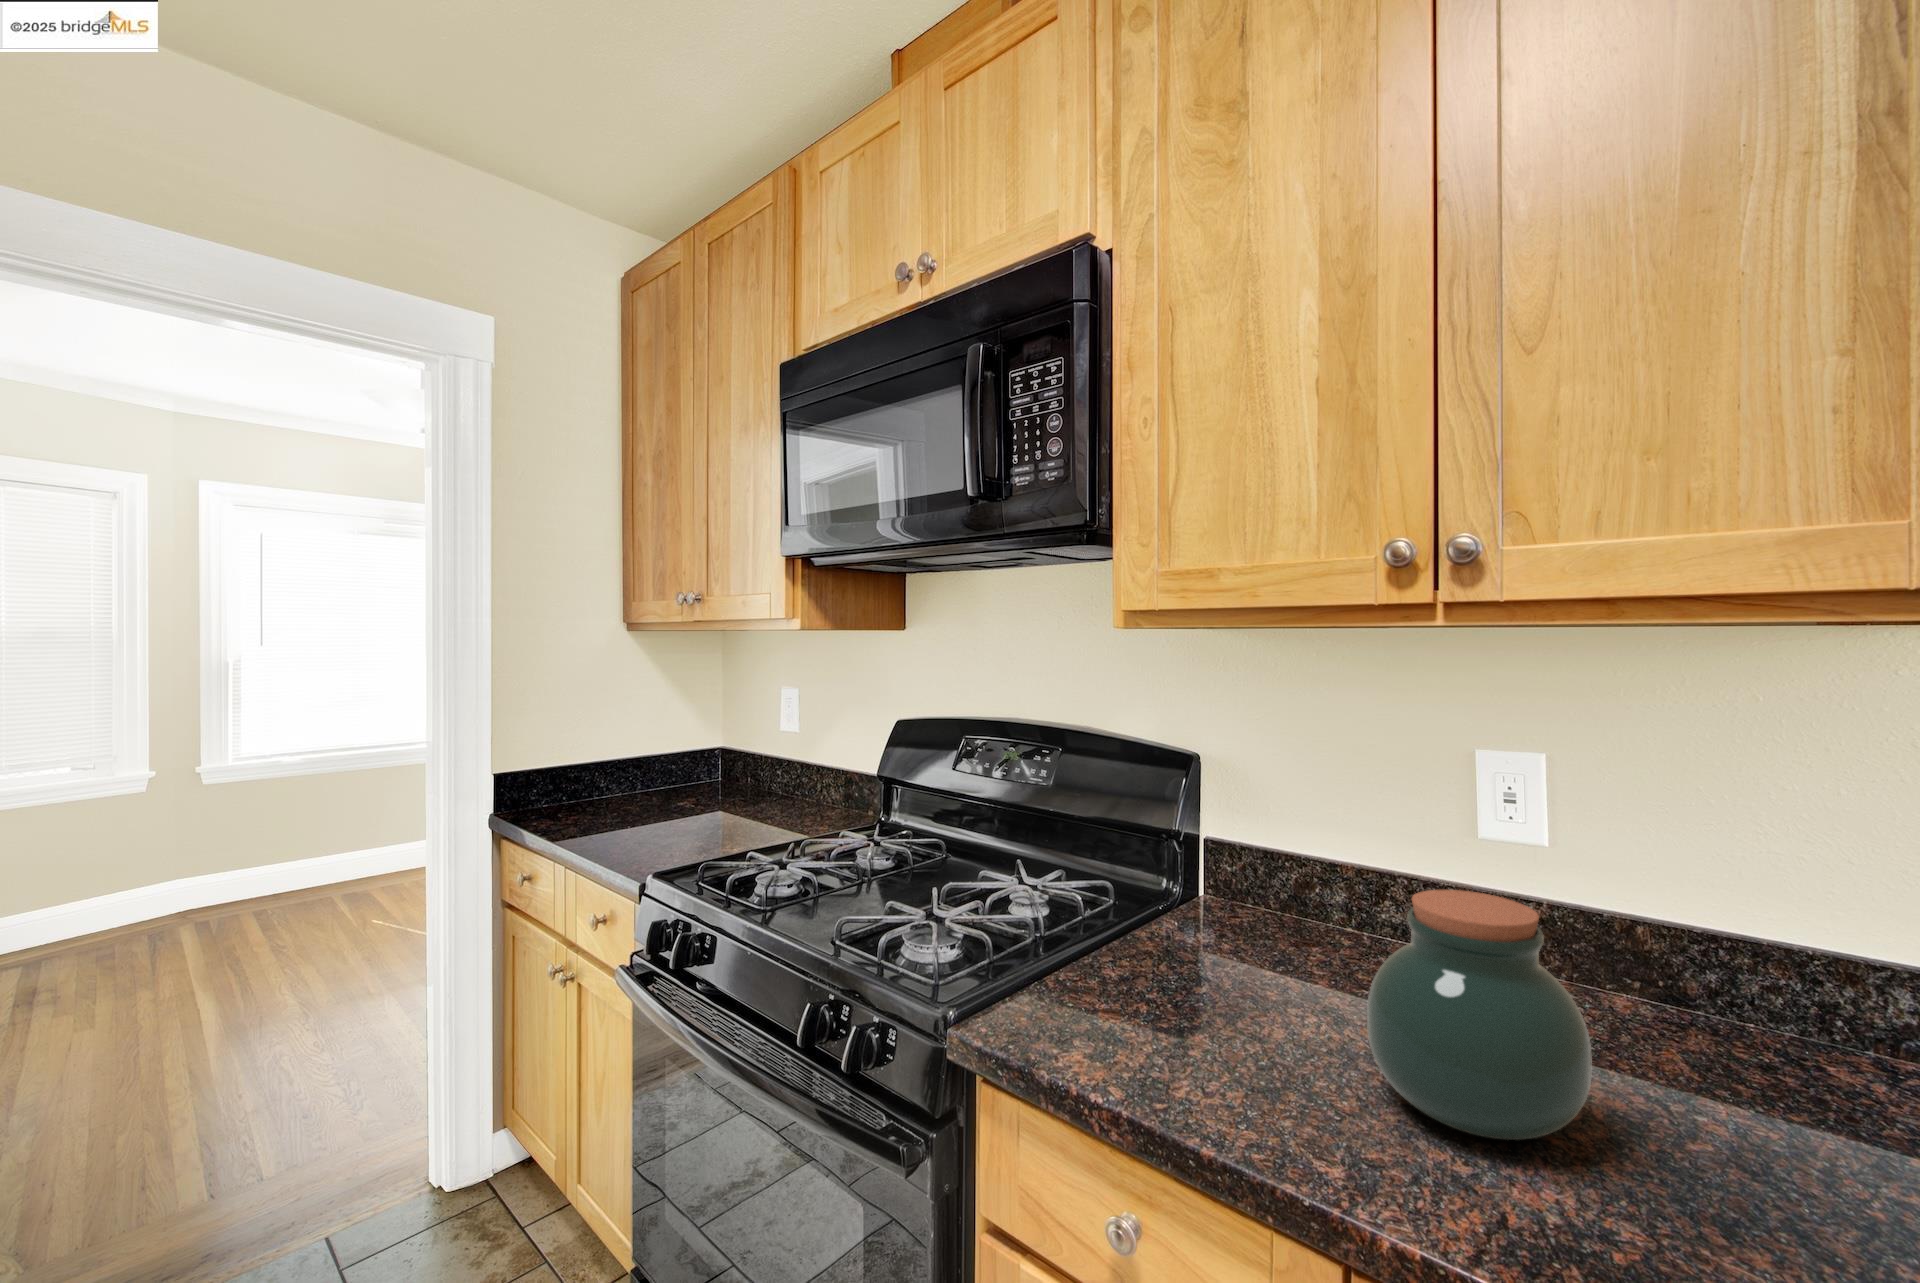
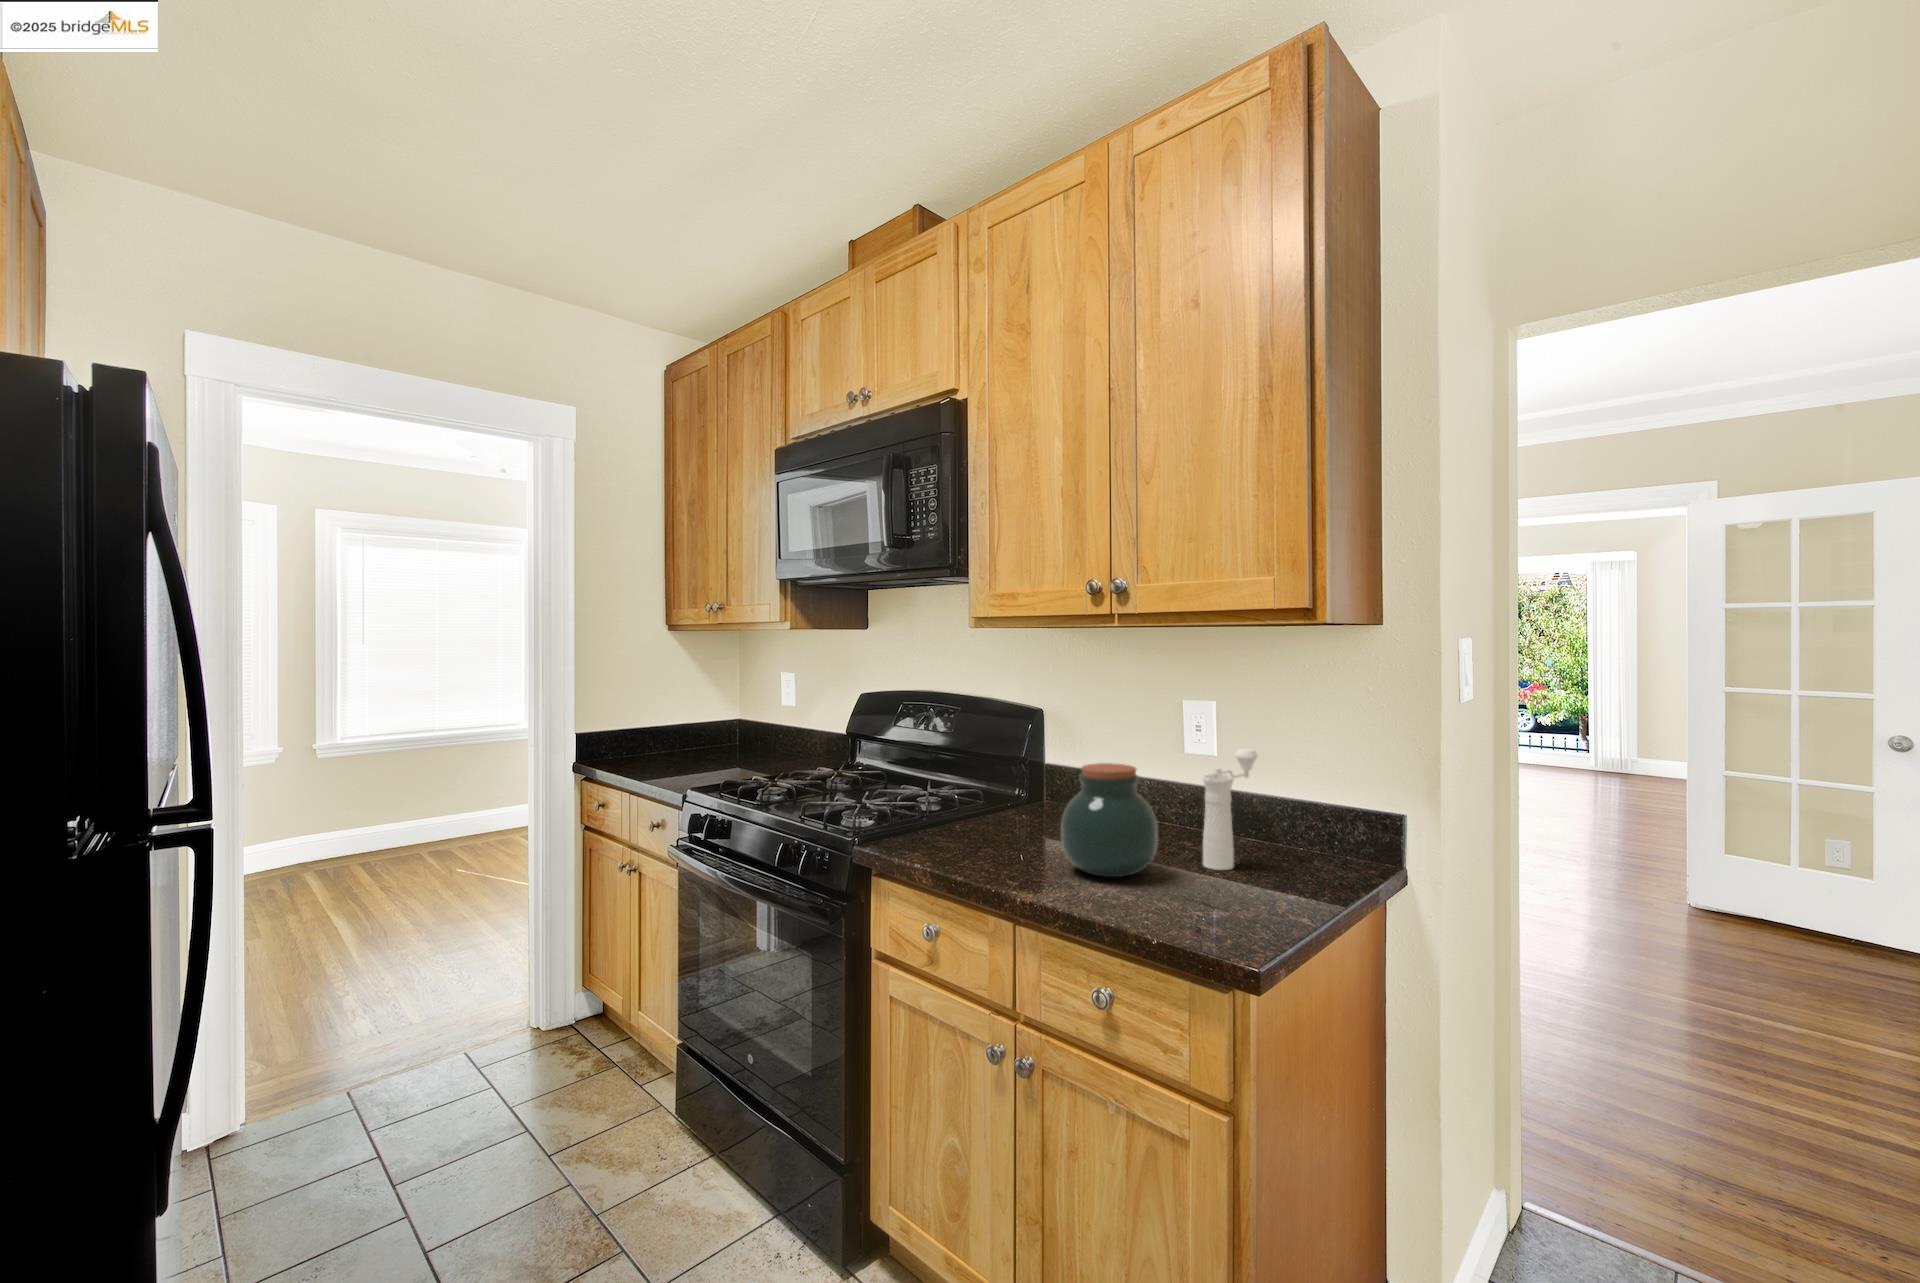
pepper mill: none [1619,849,1695,1100] -> present [1203,749,1258,870]

